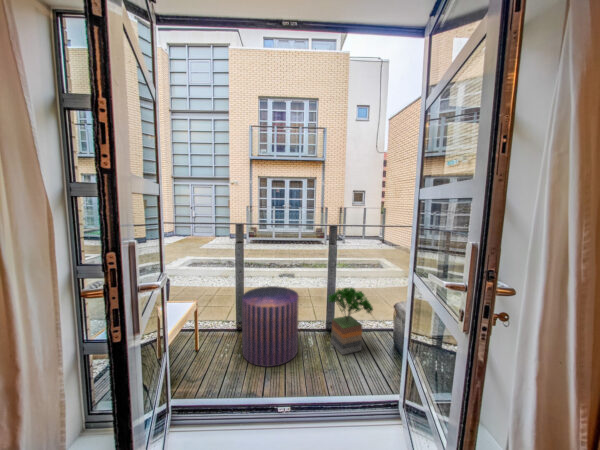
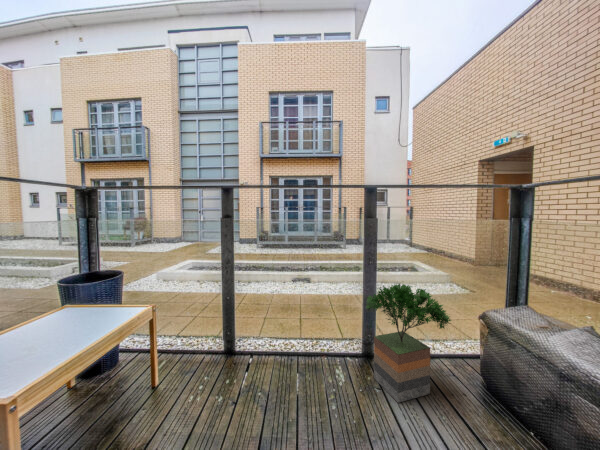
pouf: present [242,286,299,367] -> none [224,284,319,426]

